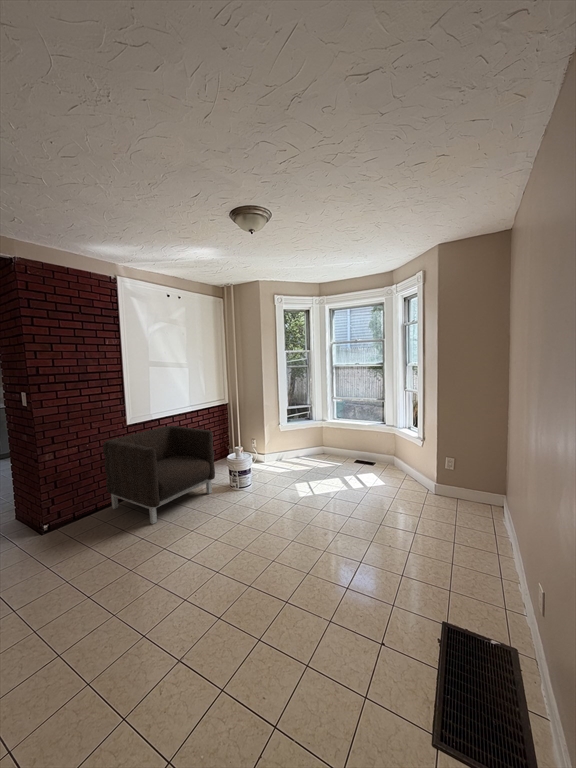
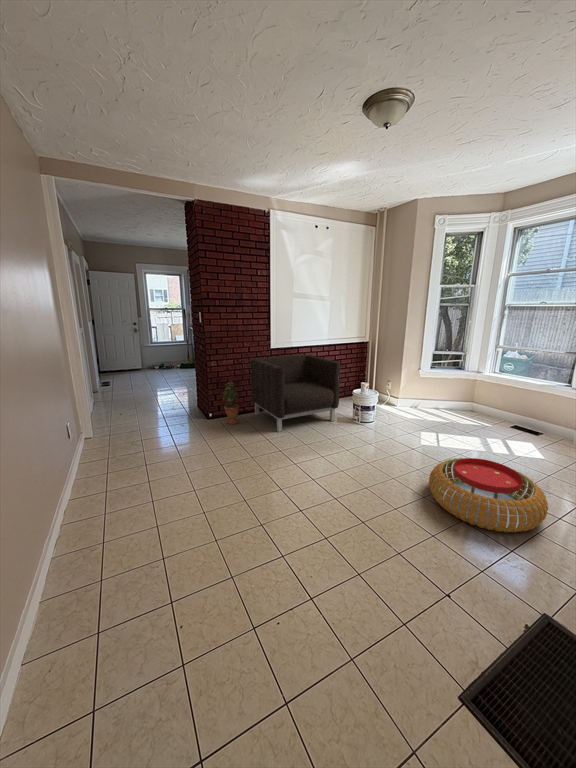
potted plant: none [64,474,92,531] -> present [223,381,239,424]
pouf: none [327,501,417,566] -> present [429,458,548,532]

